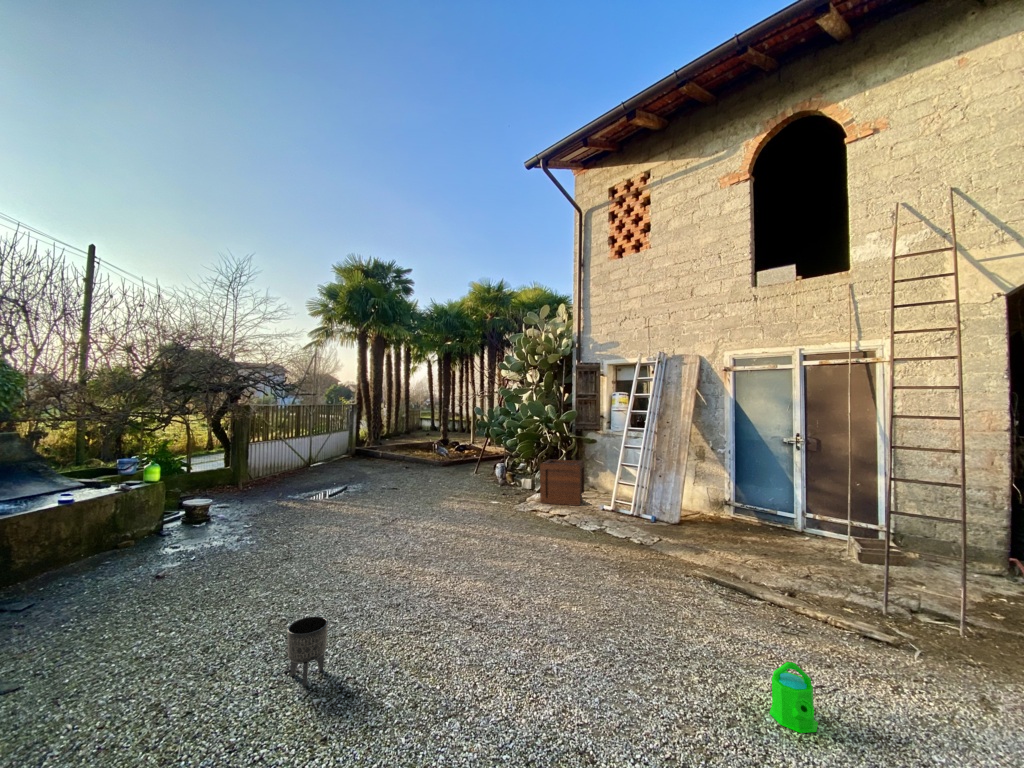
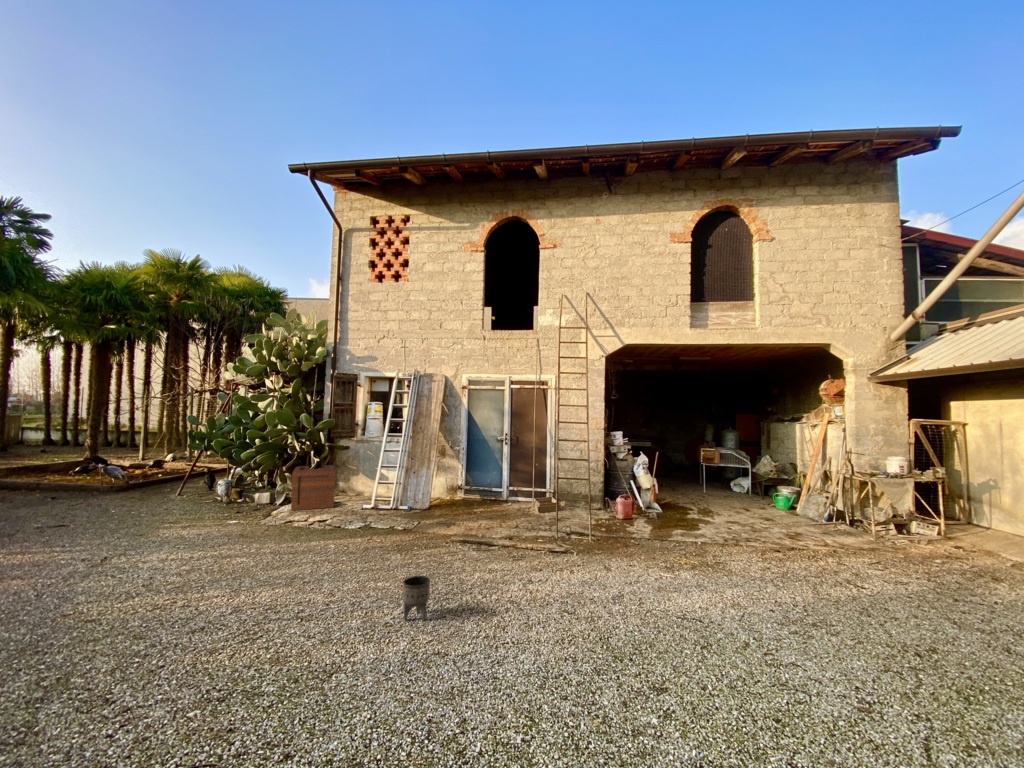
planter: present [287,616,328,687] -> present [403,576,430,621]
watering can: present [769,662,818,733] -> none [525,568,550,604]

